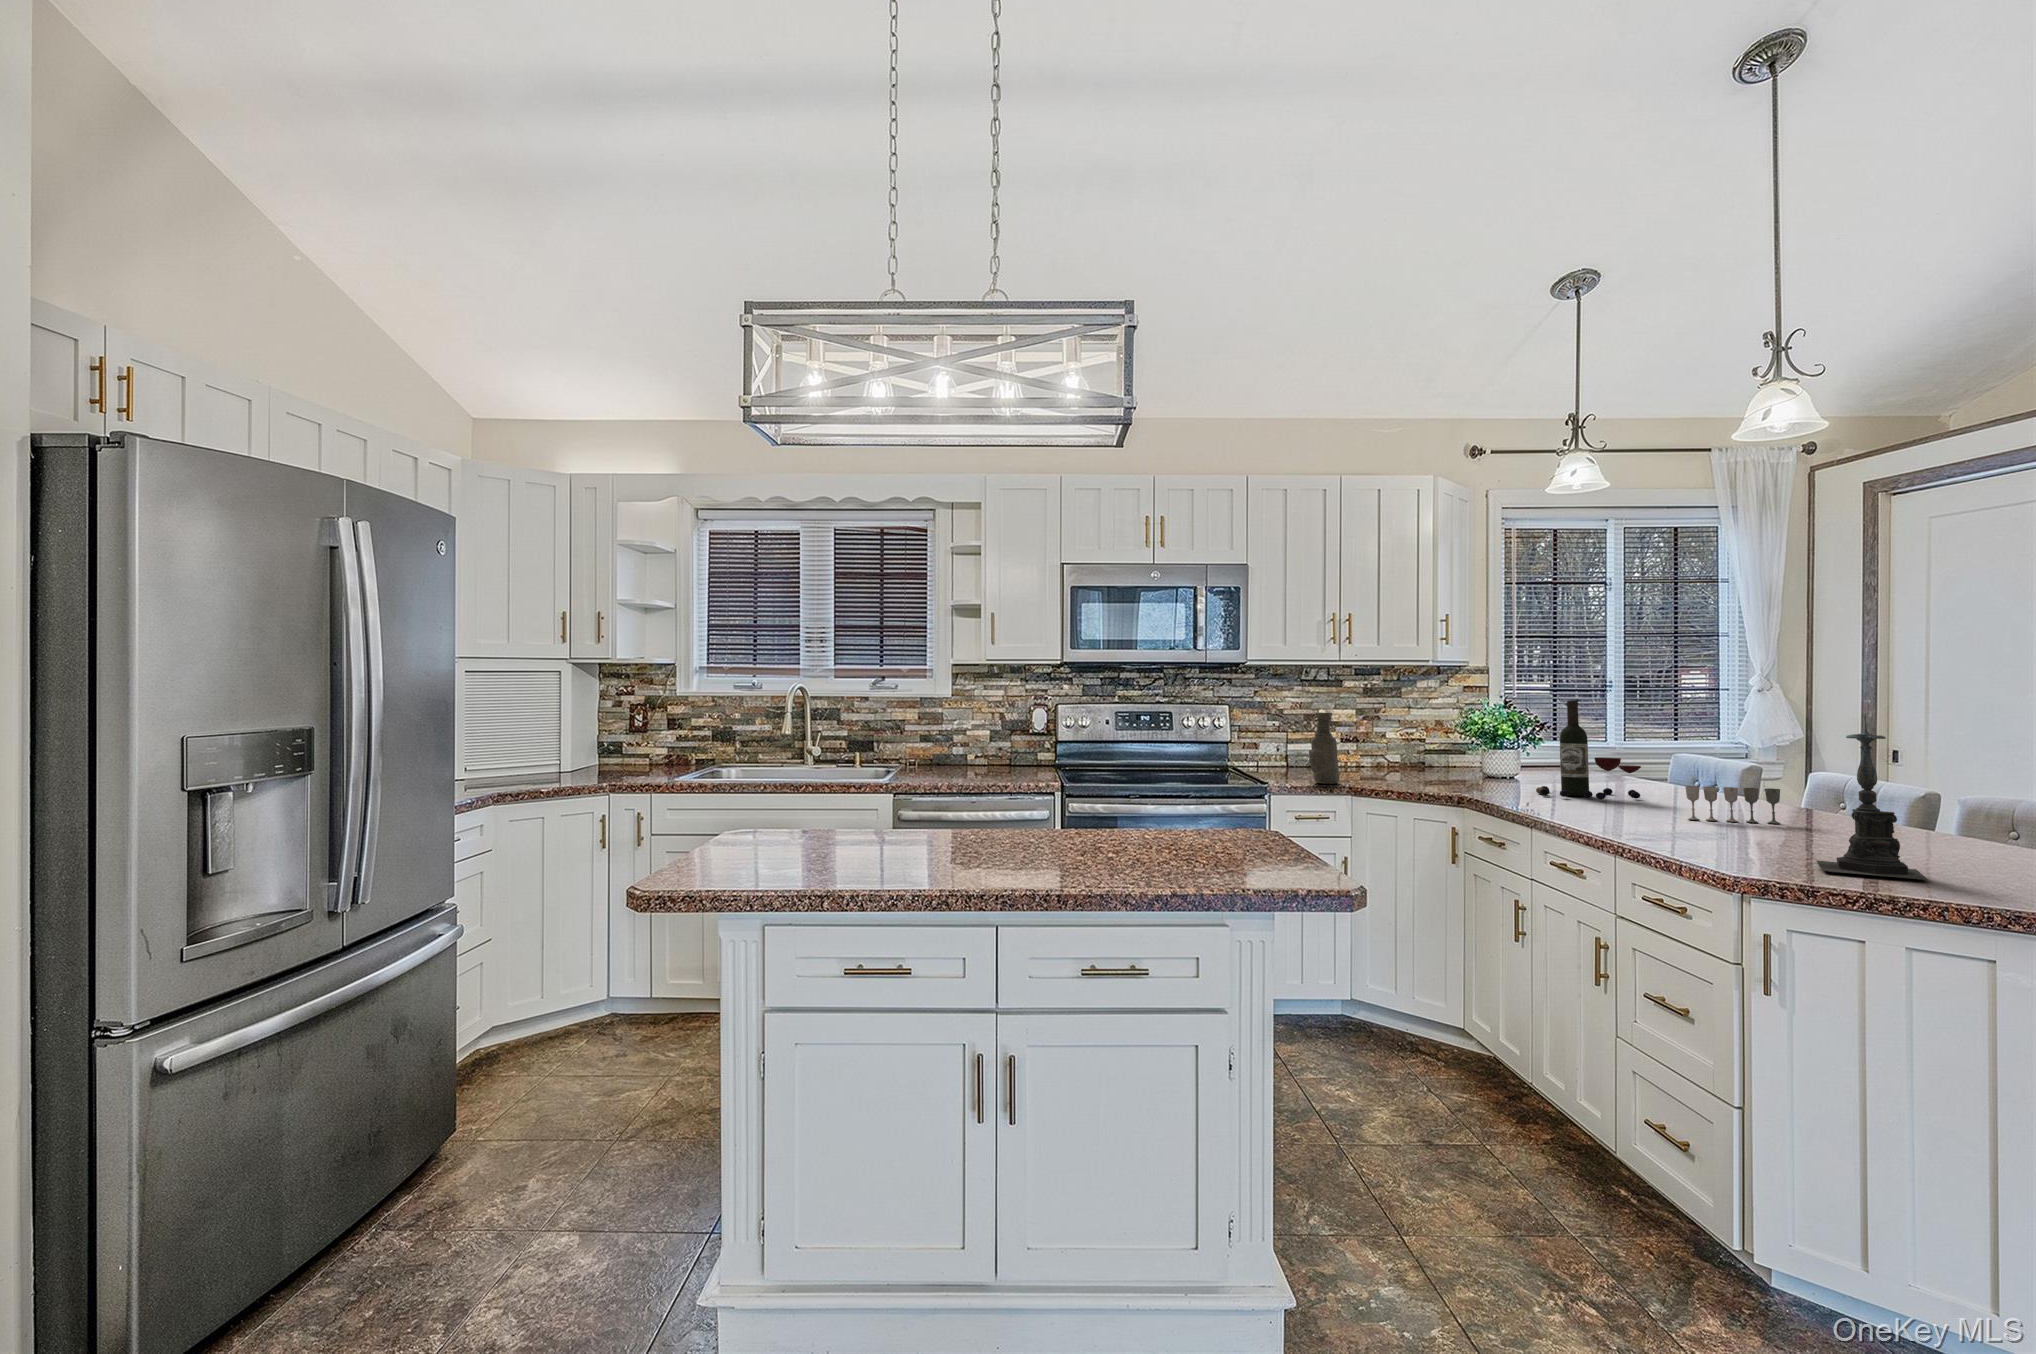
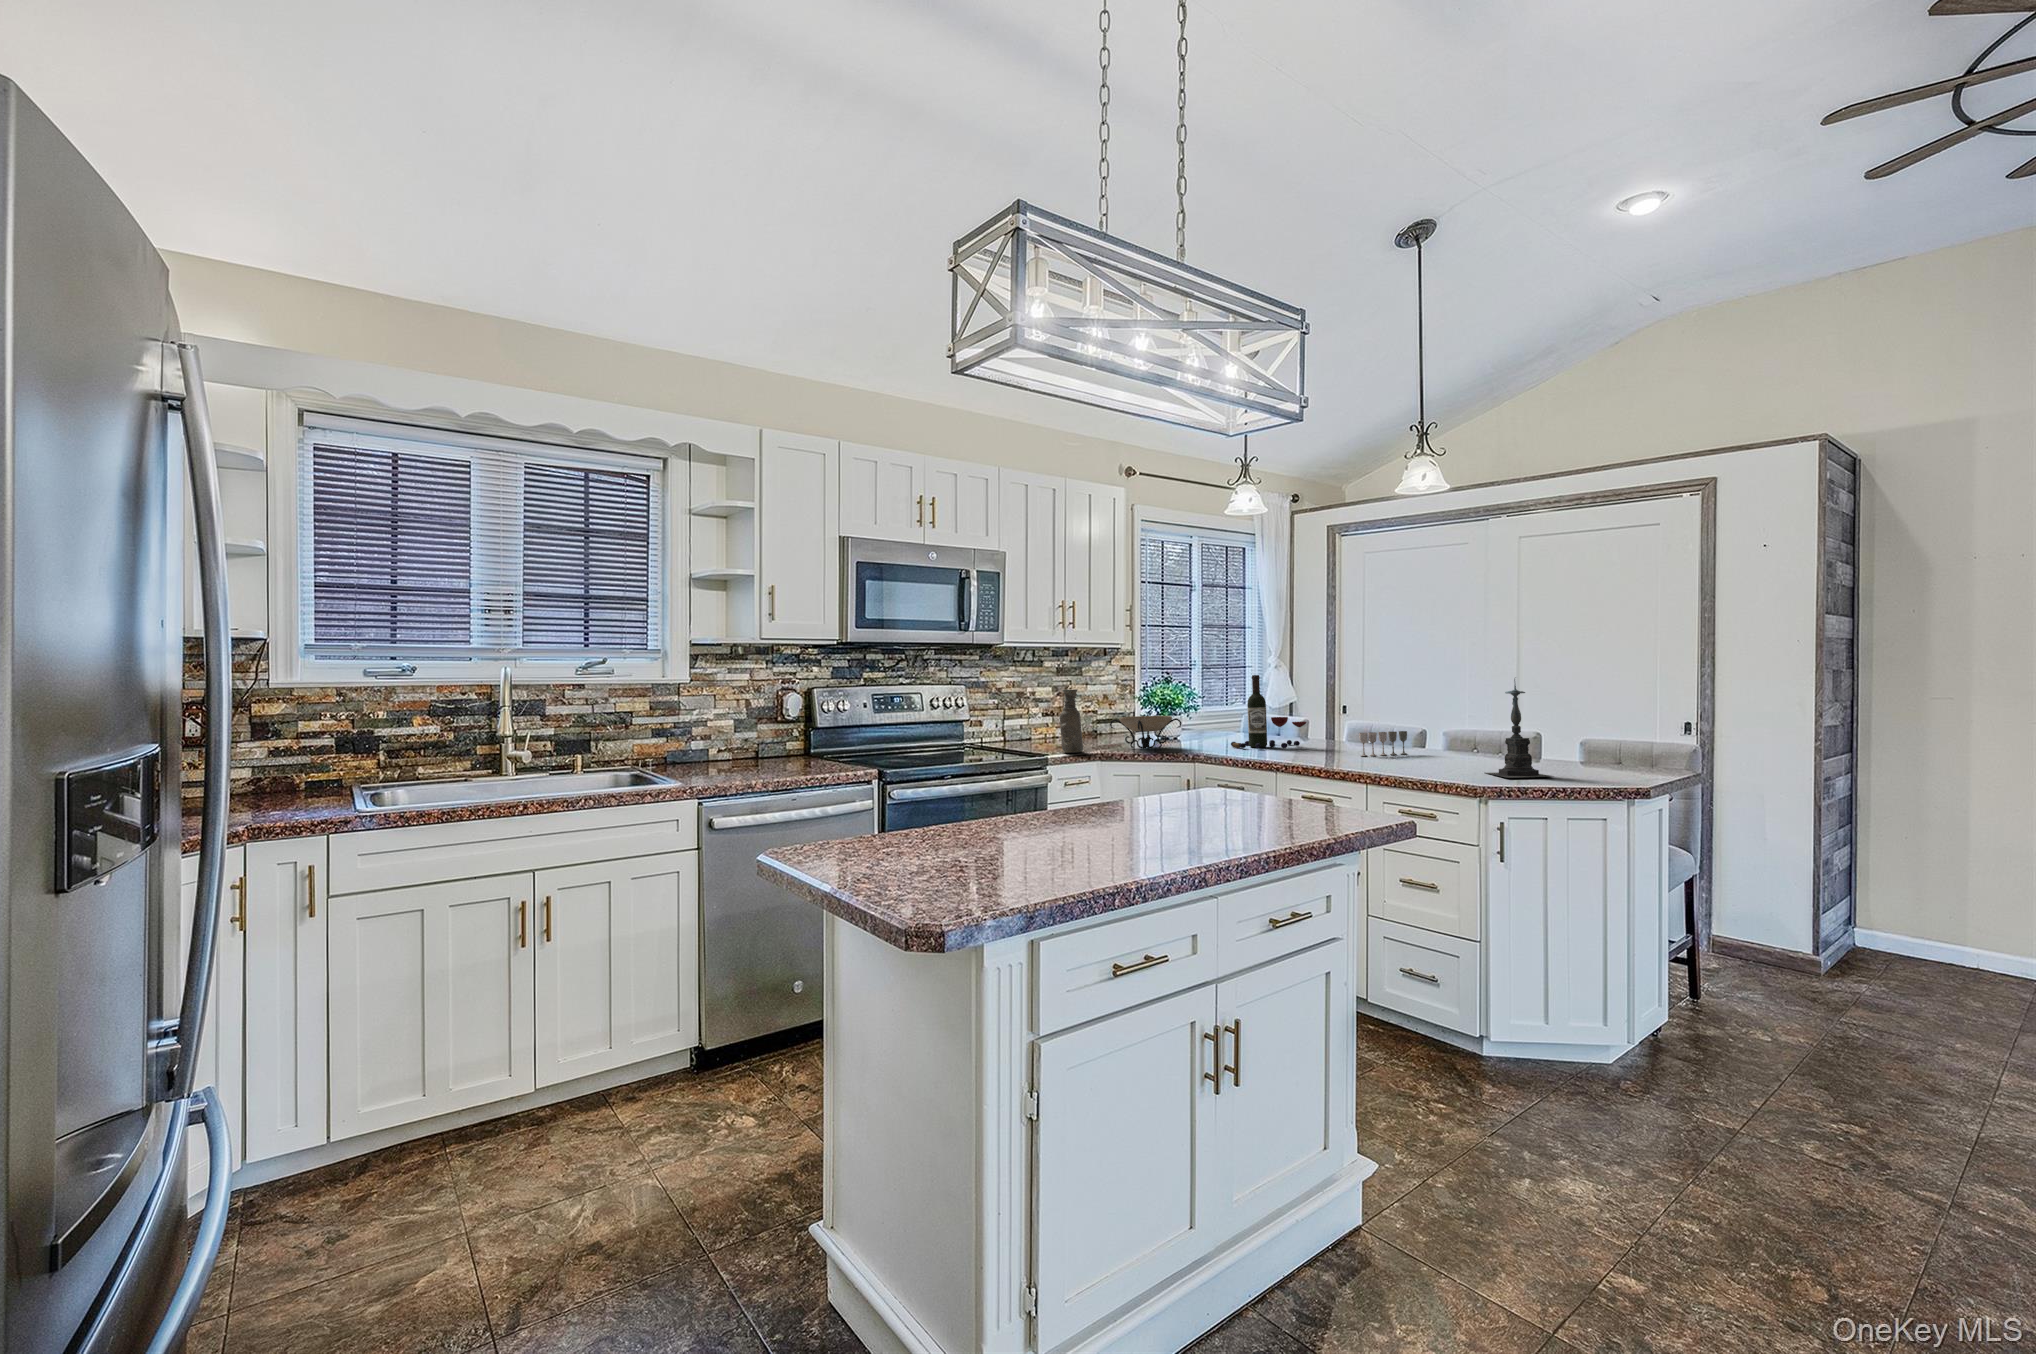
decorative bowl: none [1383,747,1465,786] -> present [1110,716,1181,749]

